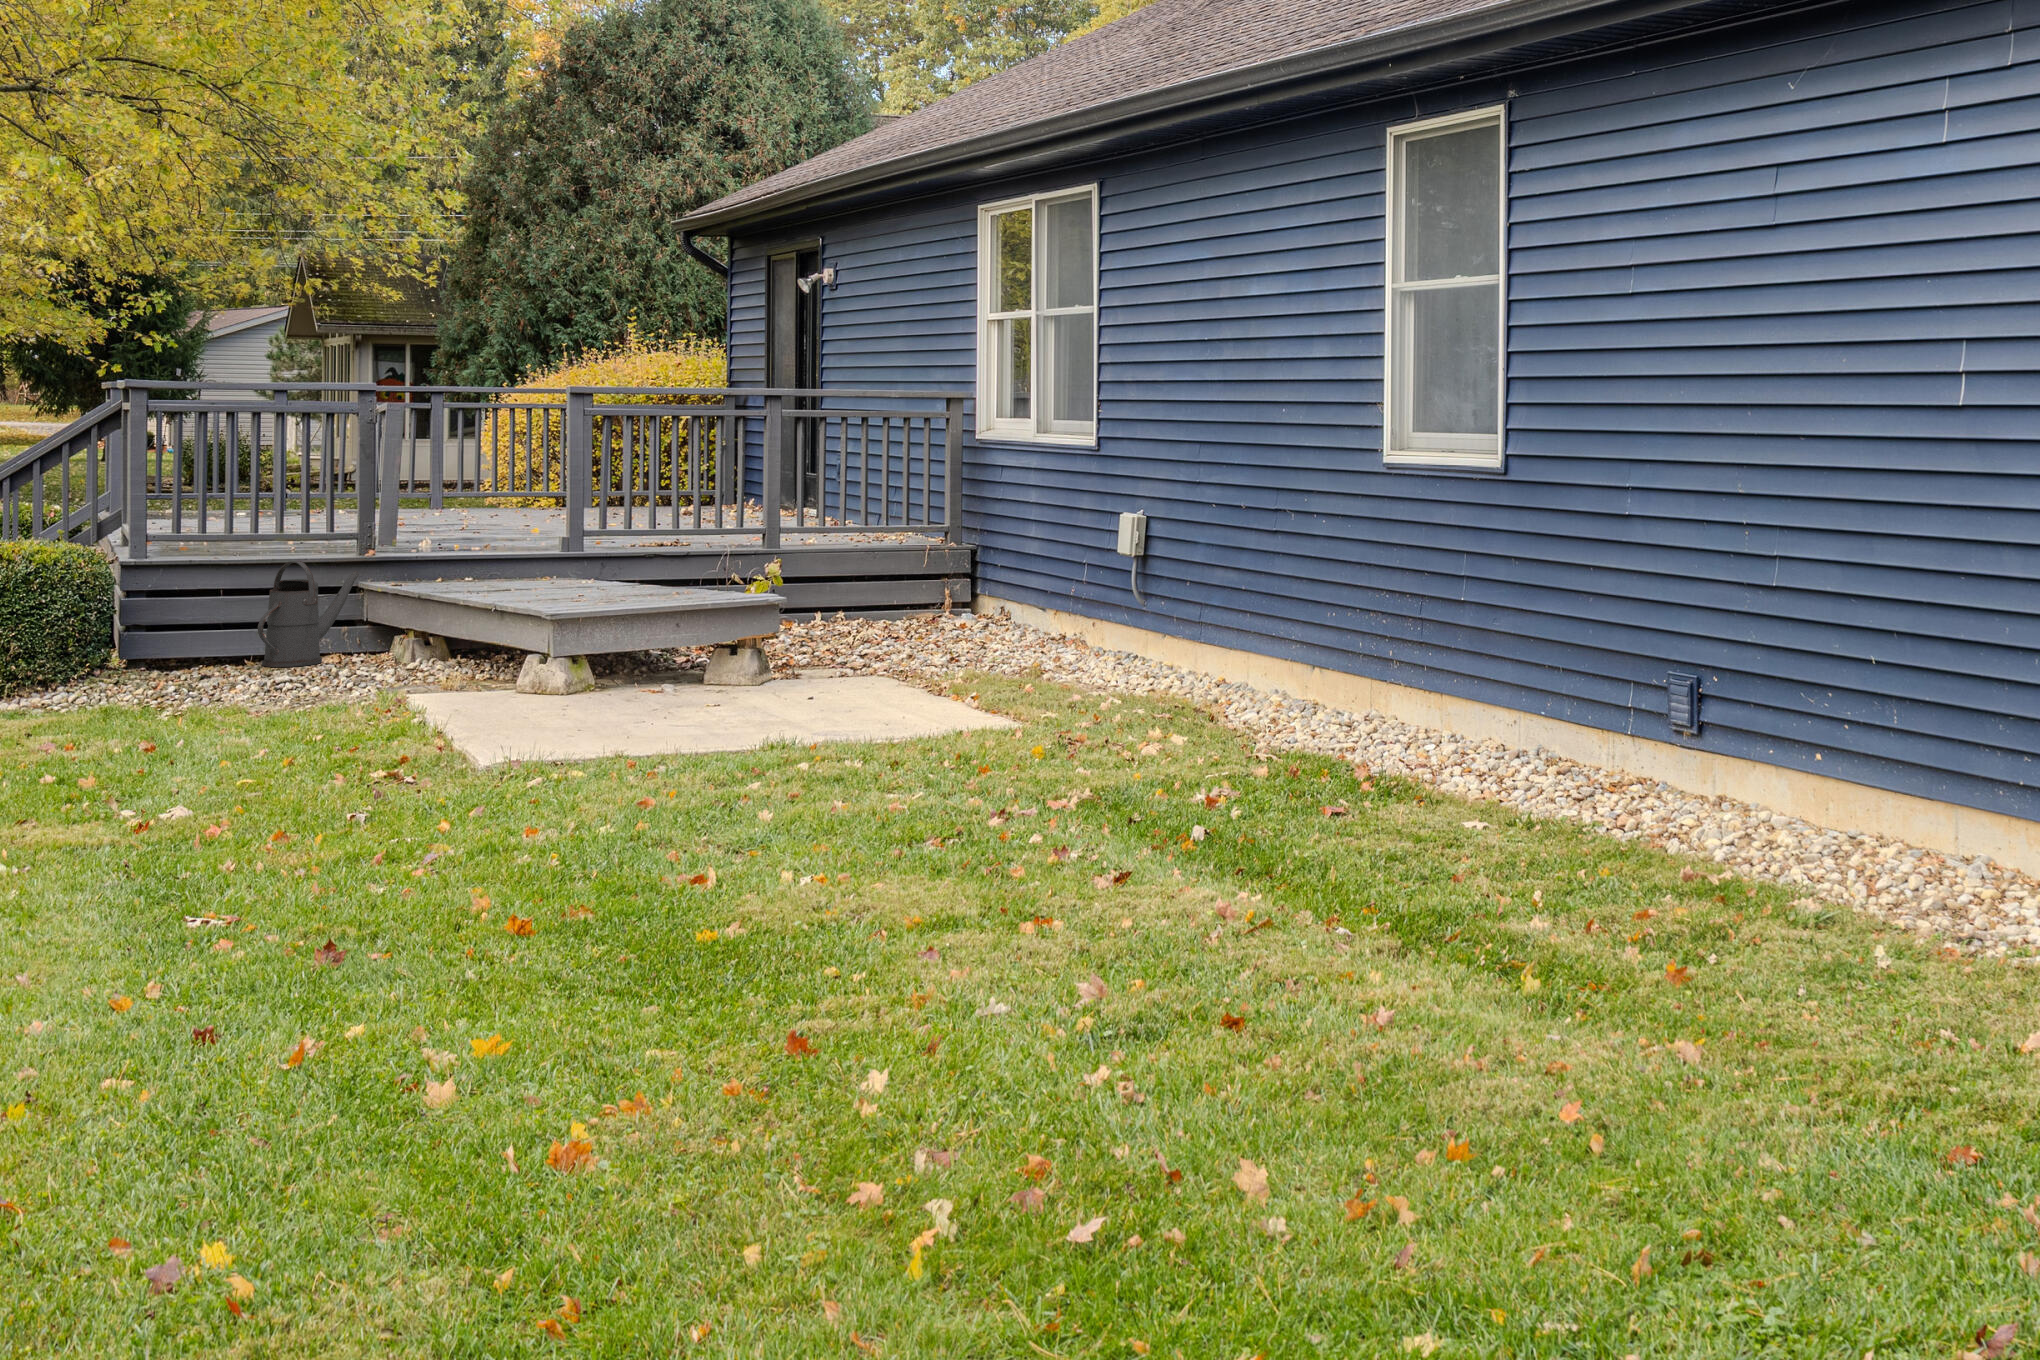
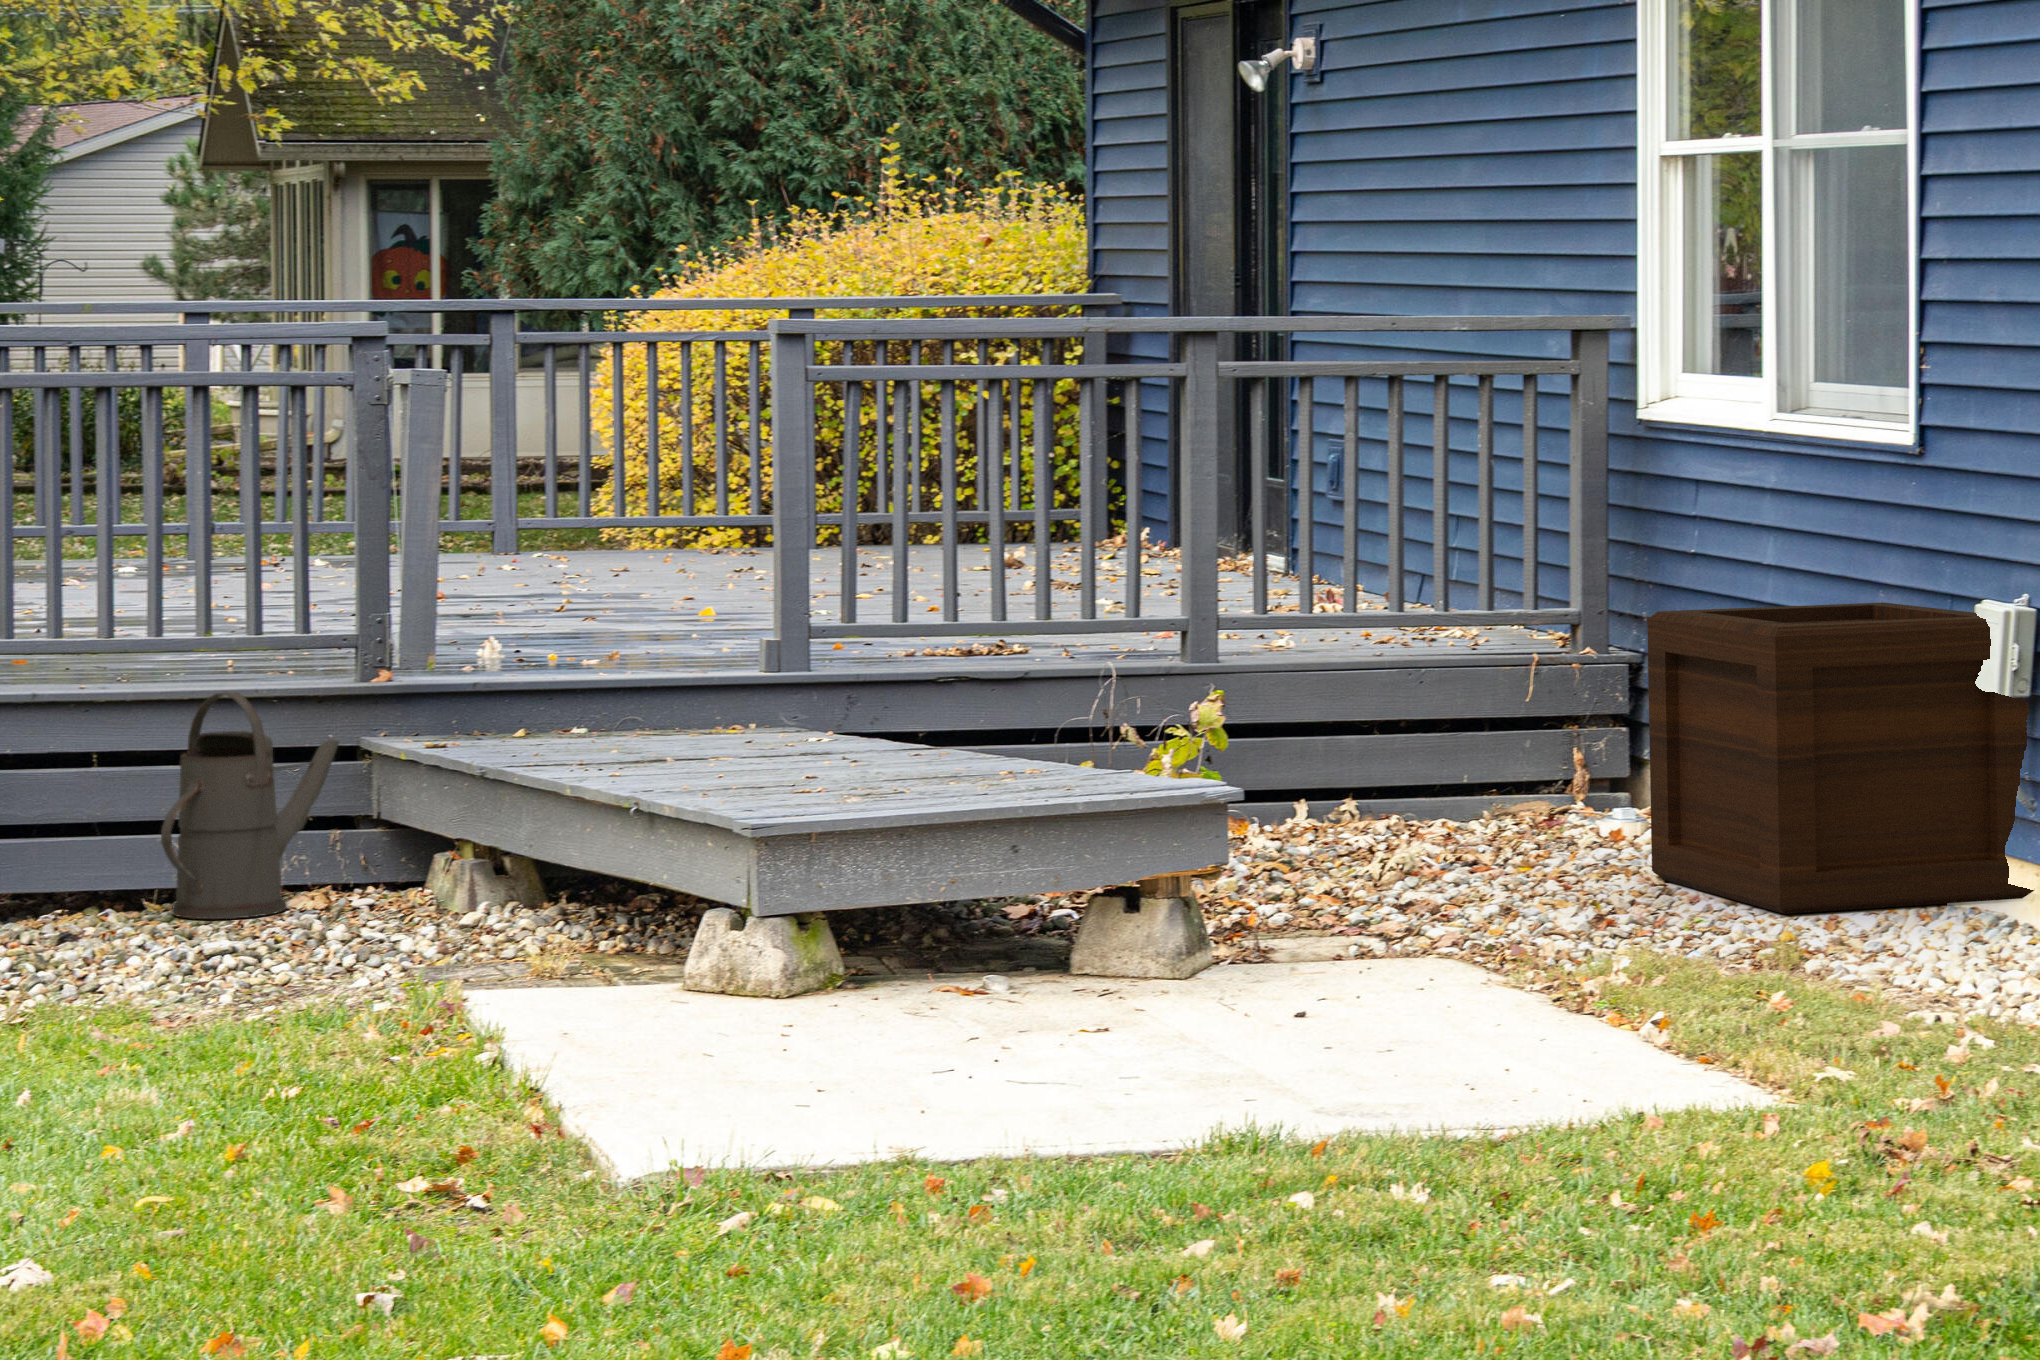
wooden crate: none [965,526,1119,655] -> present [1647,602,2034,914]

